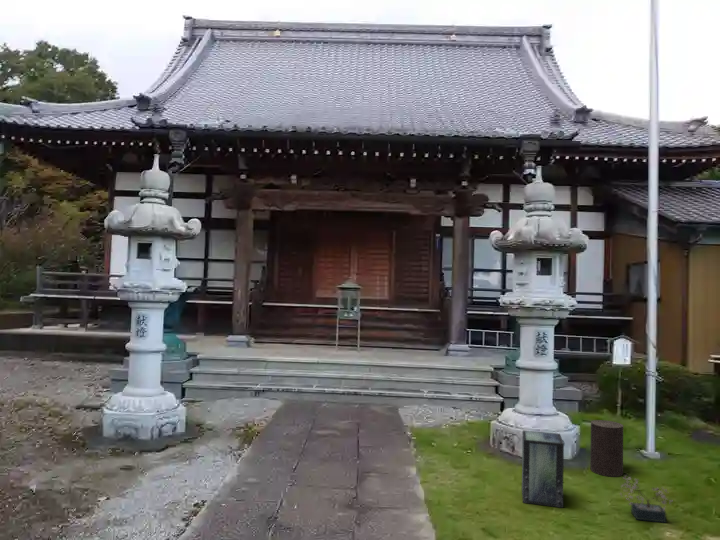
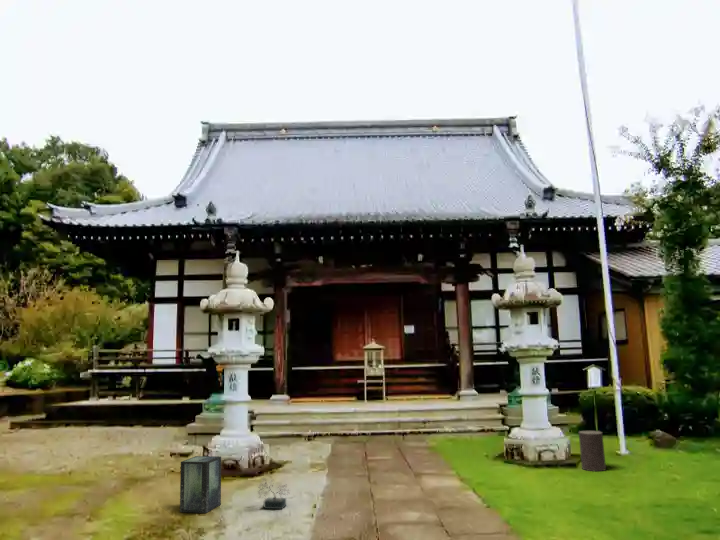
storage box: present [522,430,564,508] -> present [180,456,221,513]
decorative plant: present [622,477,666,523] -> present [259,479,289,509]

